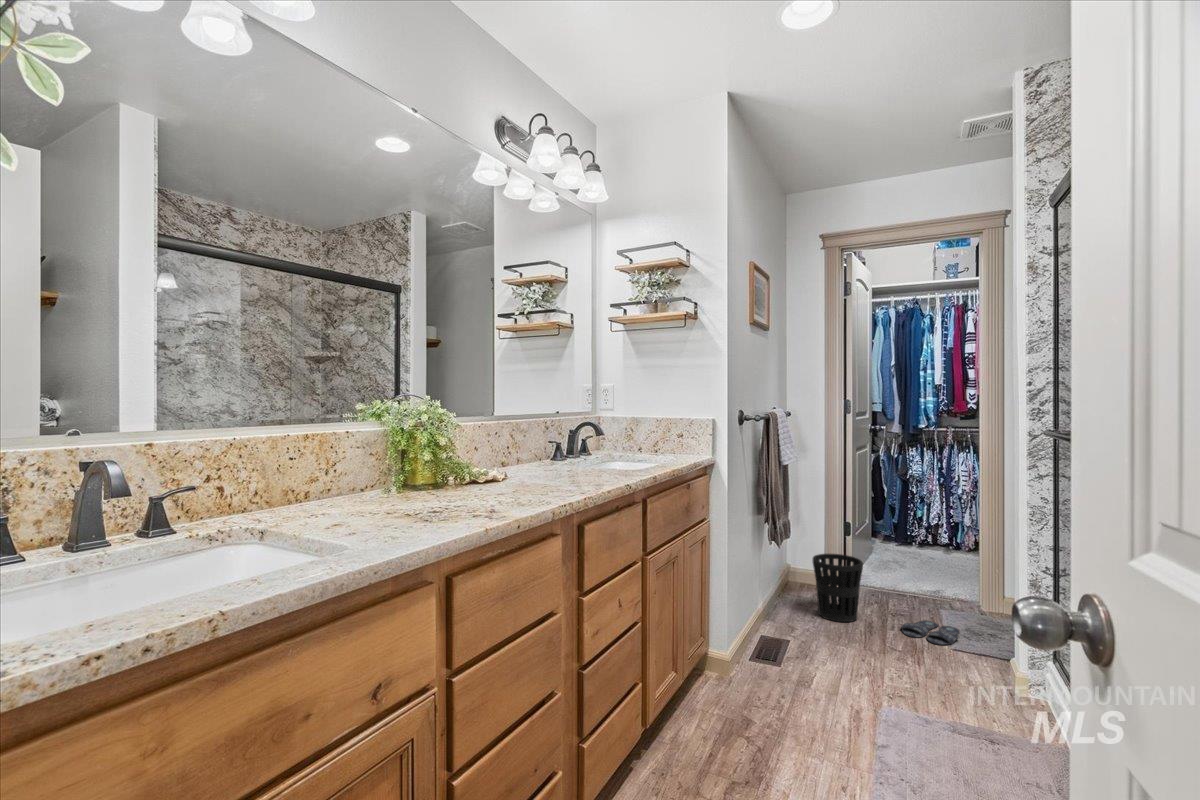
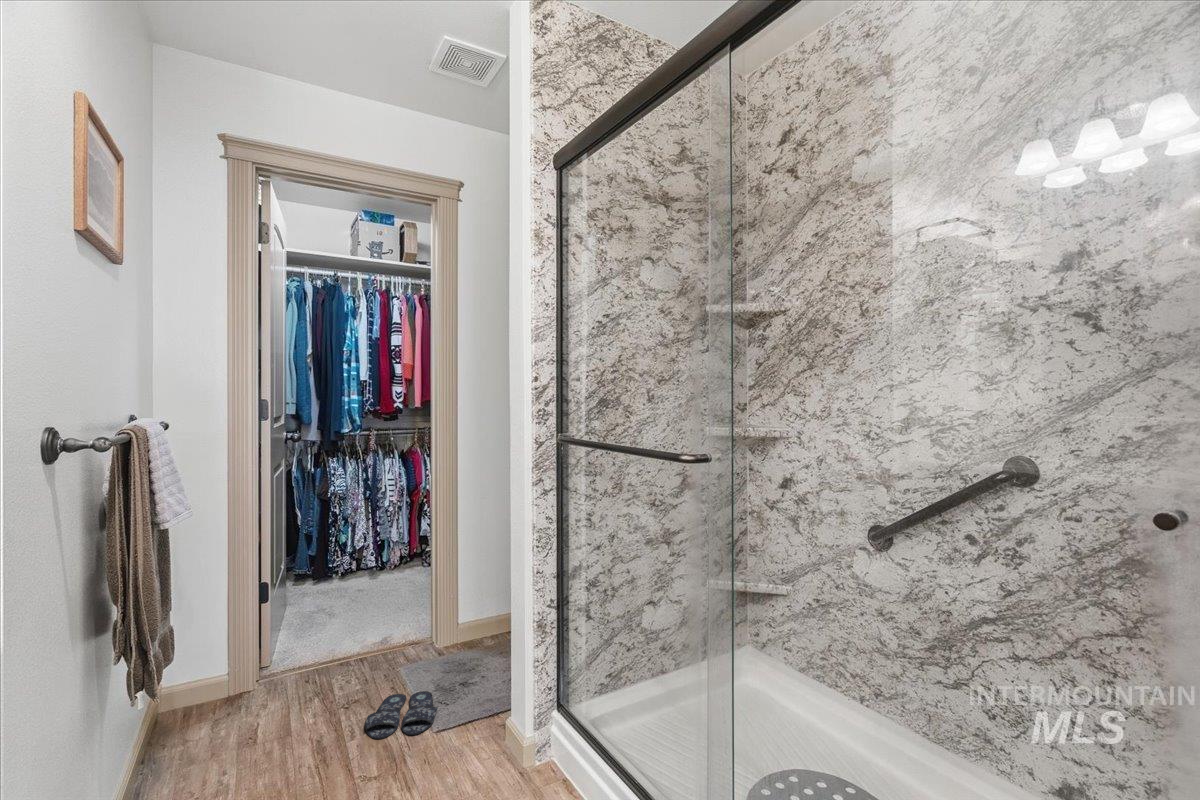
wastebasket: present [813,554,863,622] -> none [217,645,306,773]

